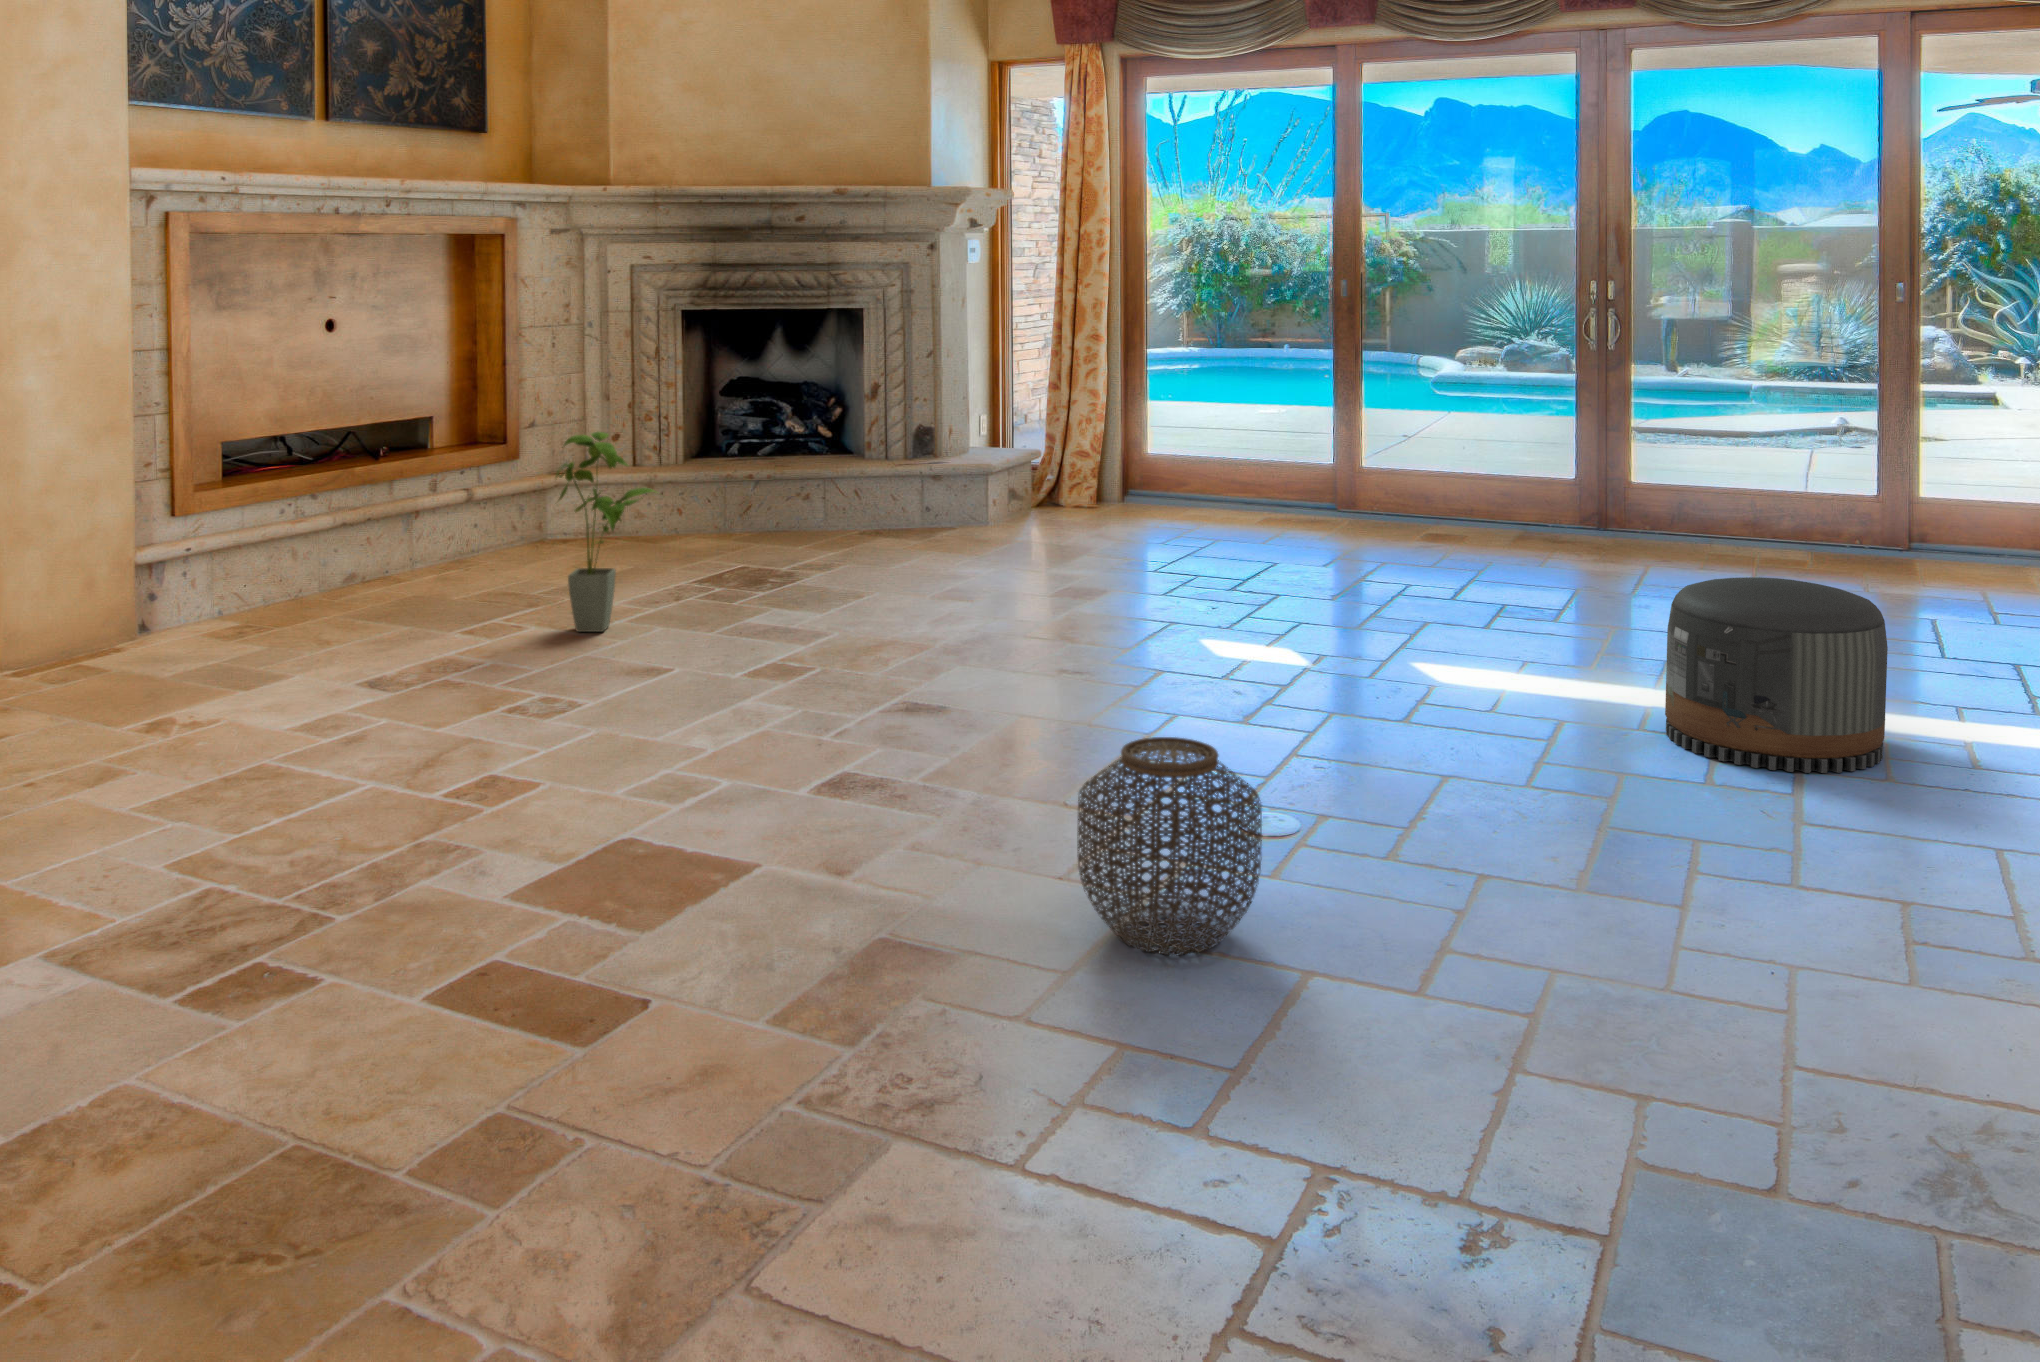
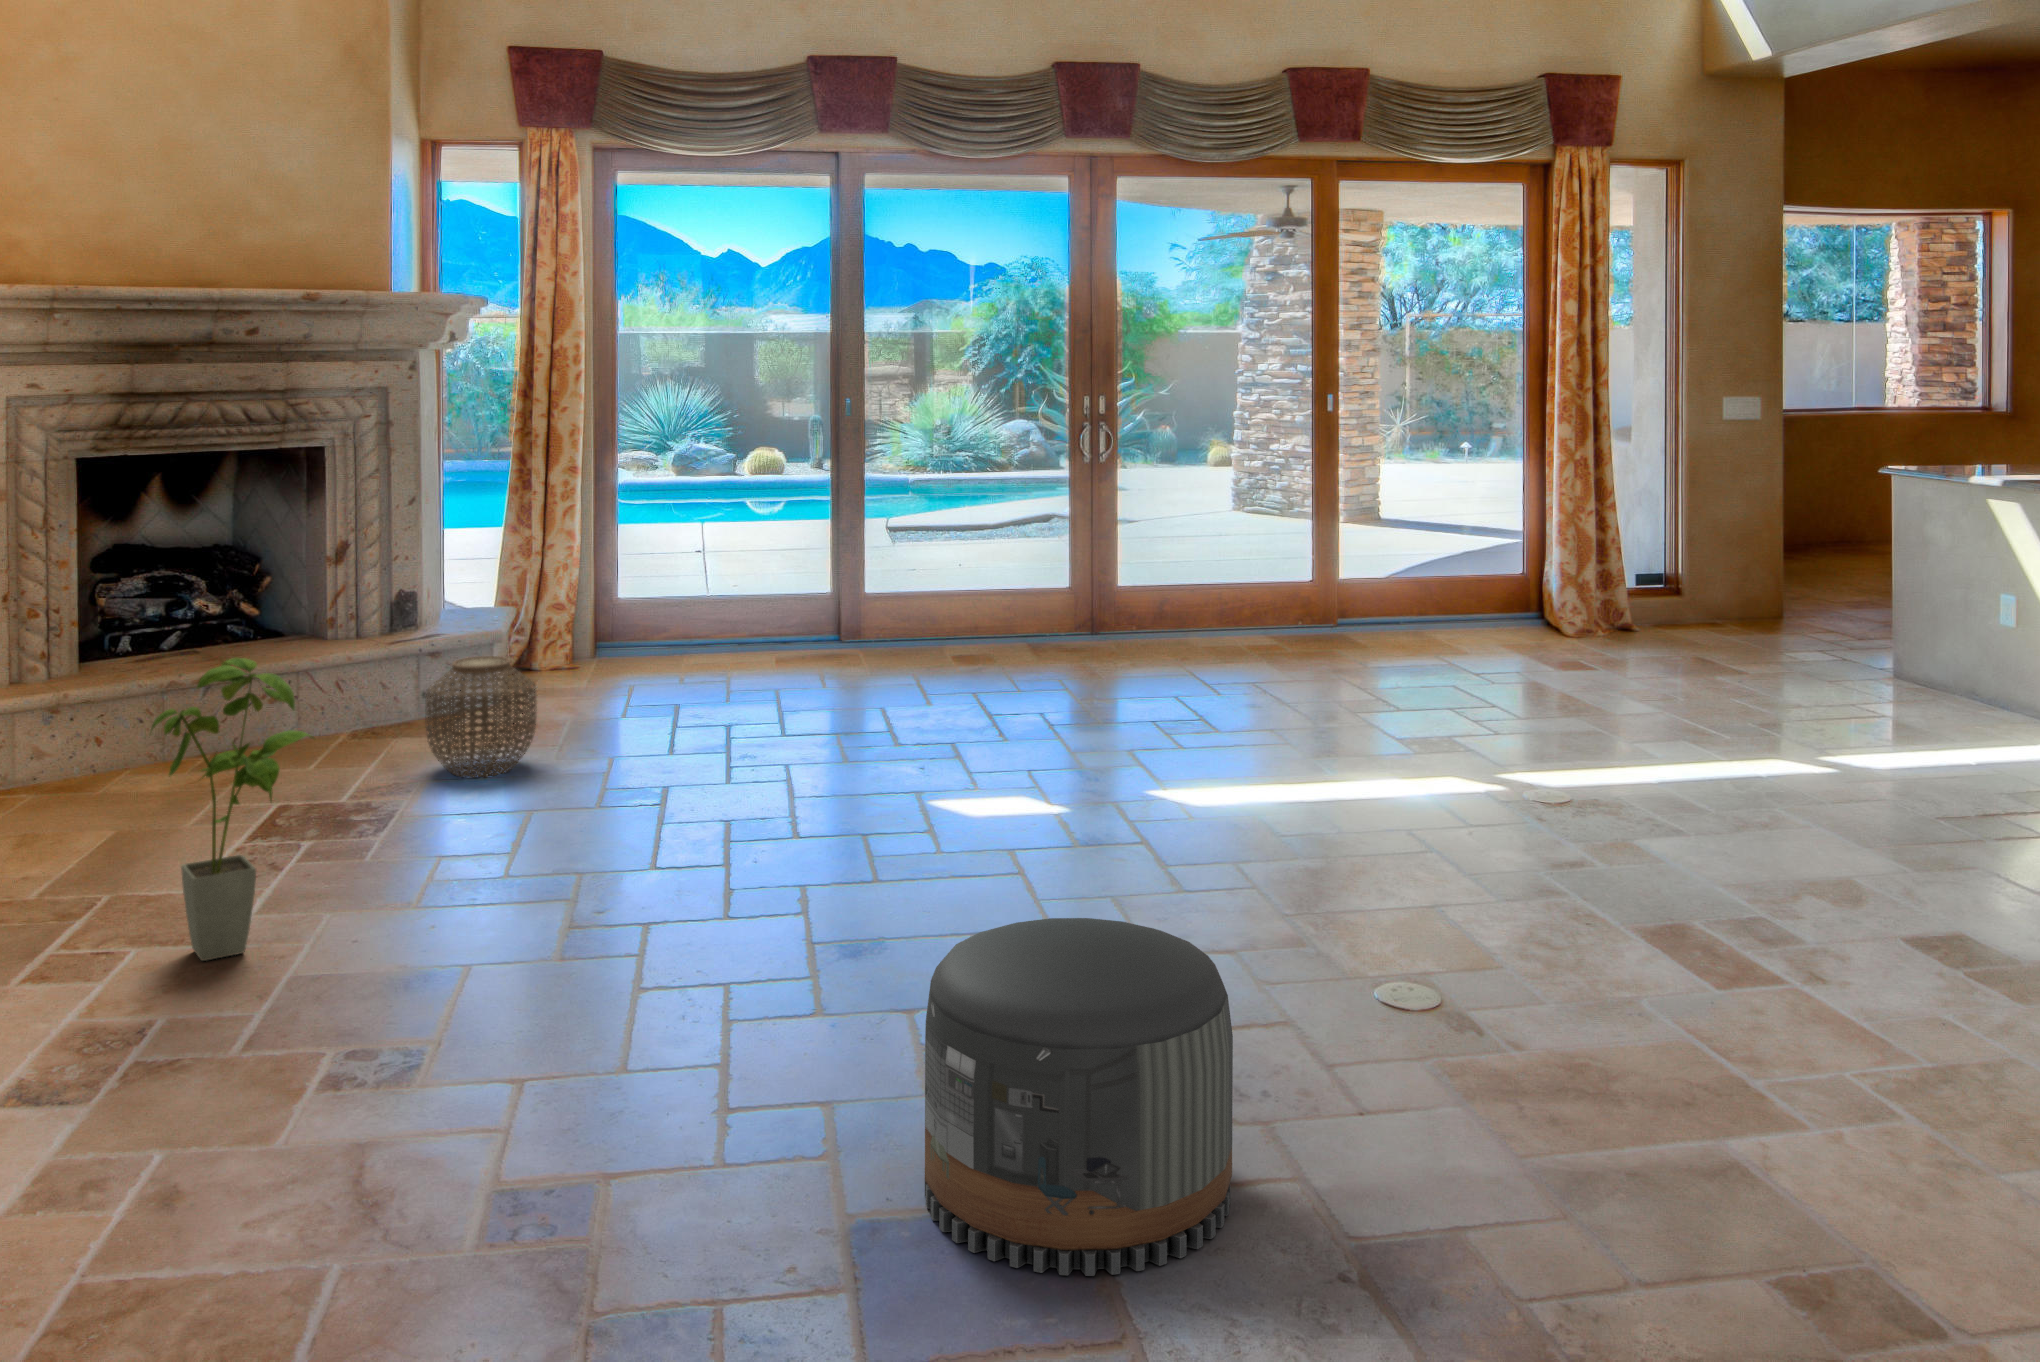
pouf: present [1665,577,1888,773] -> present [925,918,1233,1276]
woven basket: present [1077,737,1262,954] -> present [425,656,537,777]

